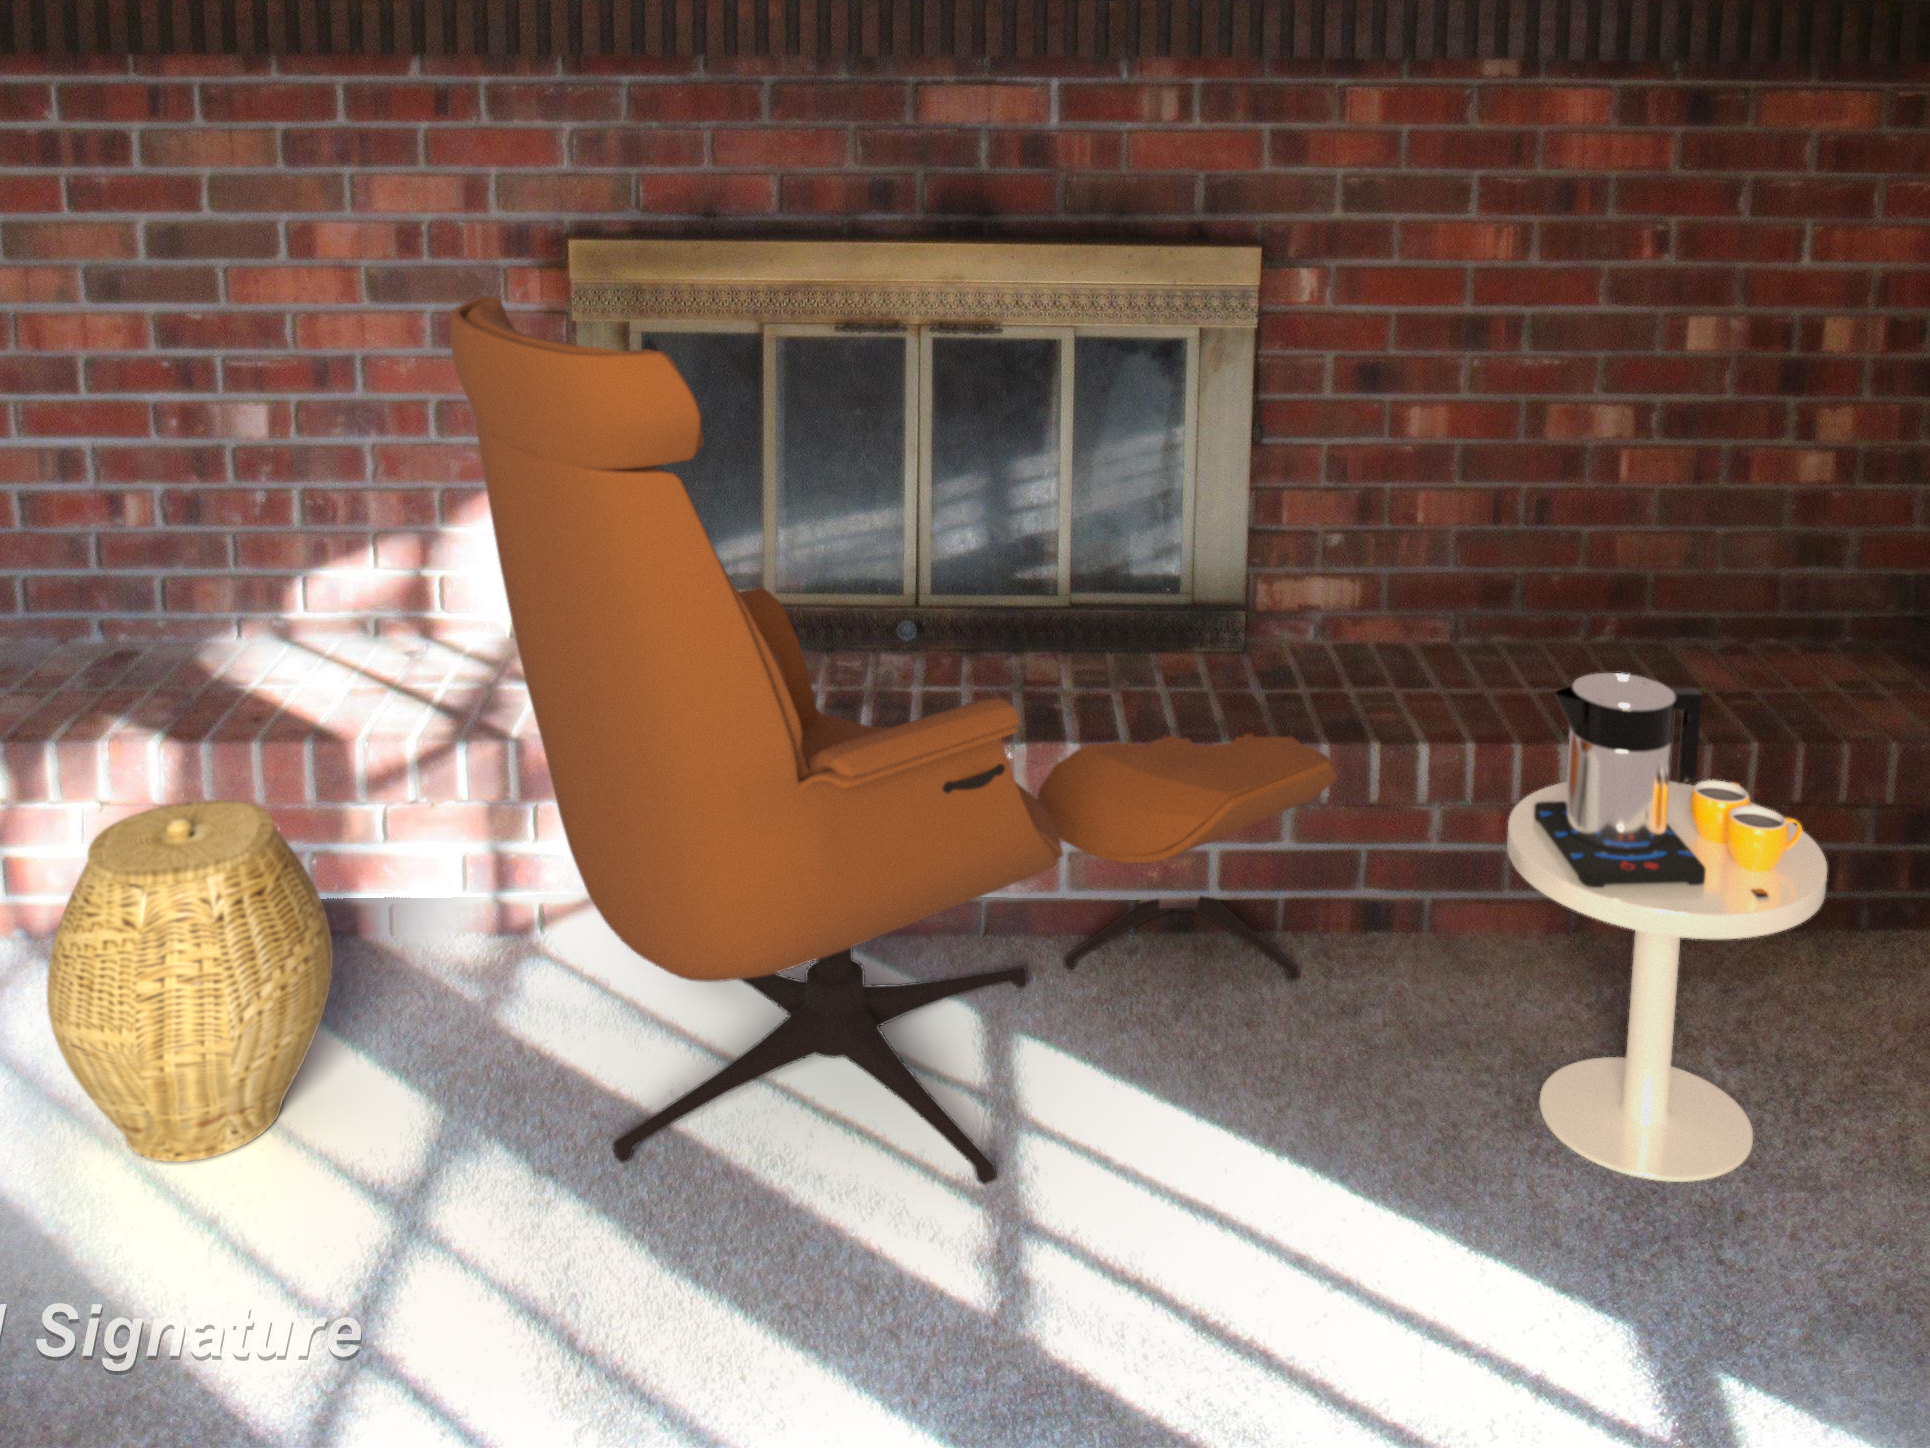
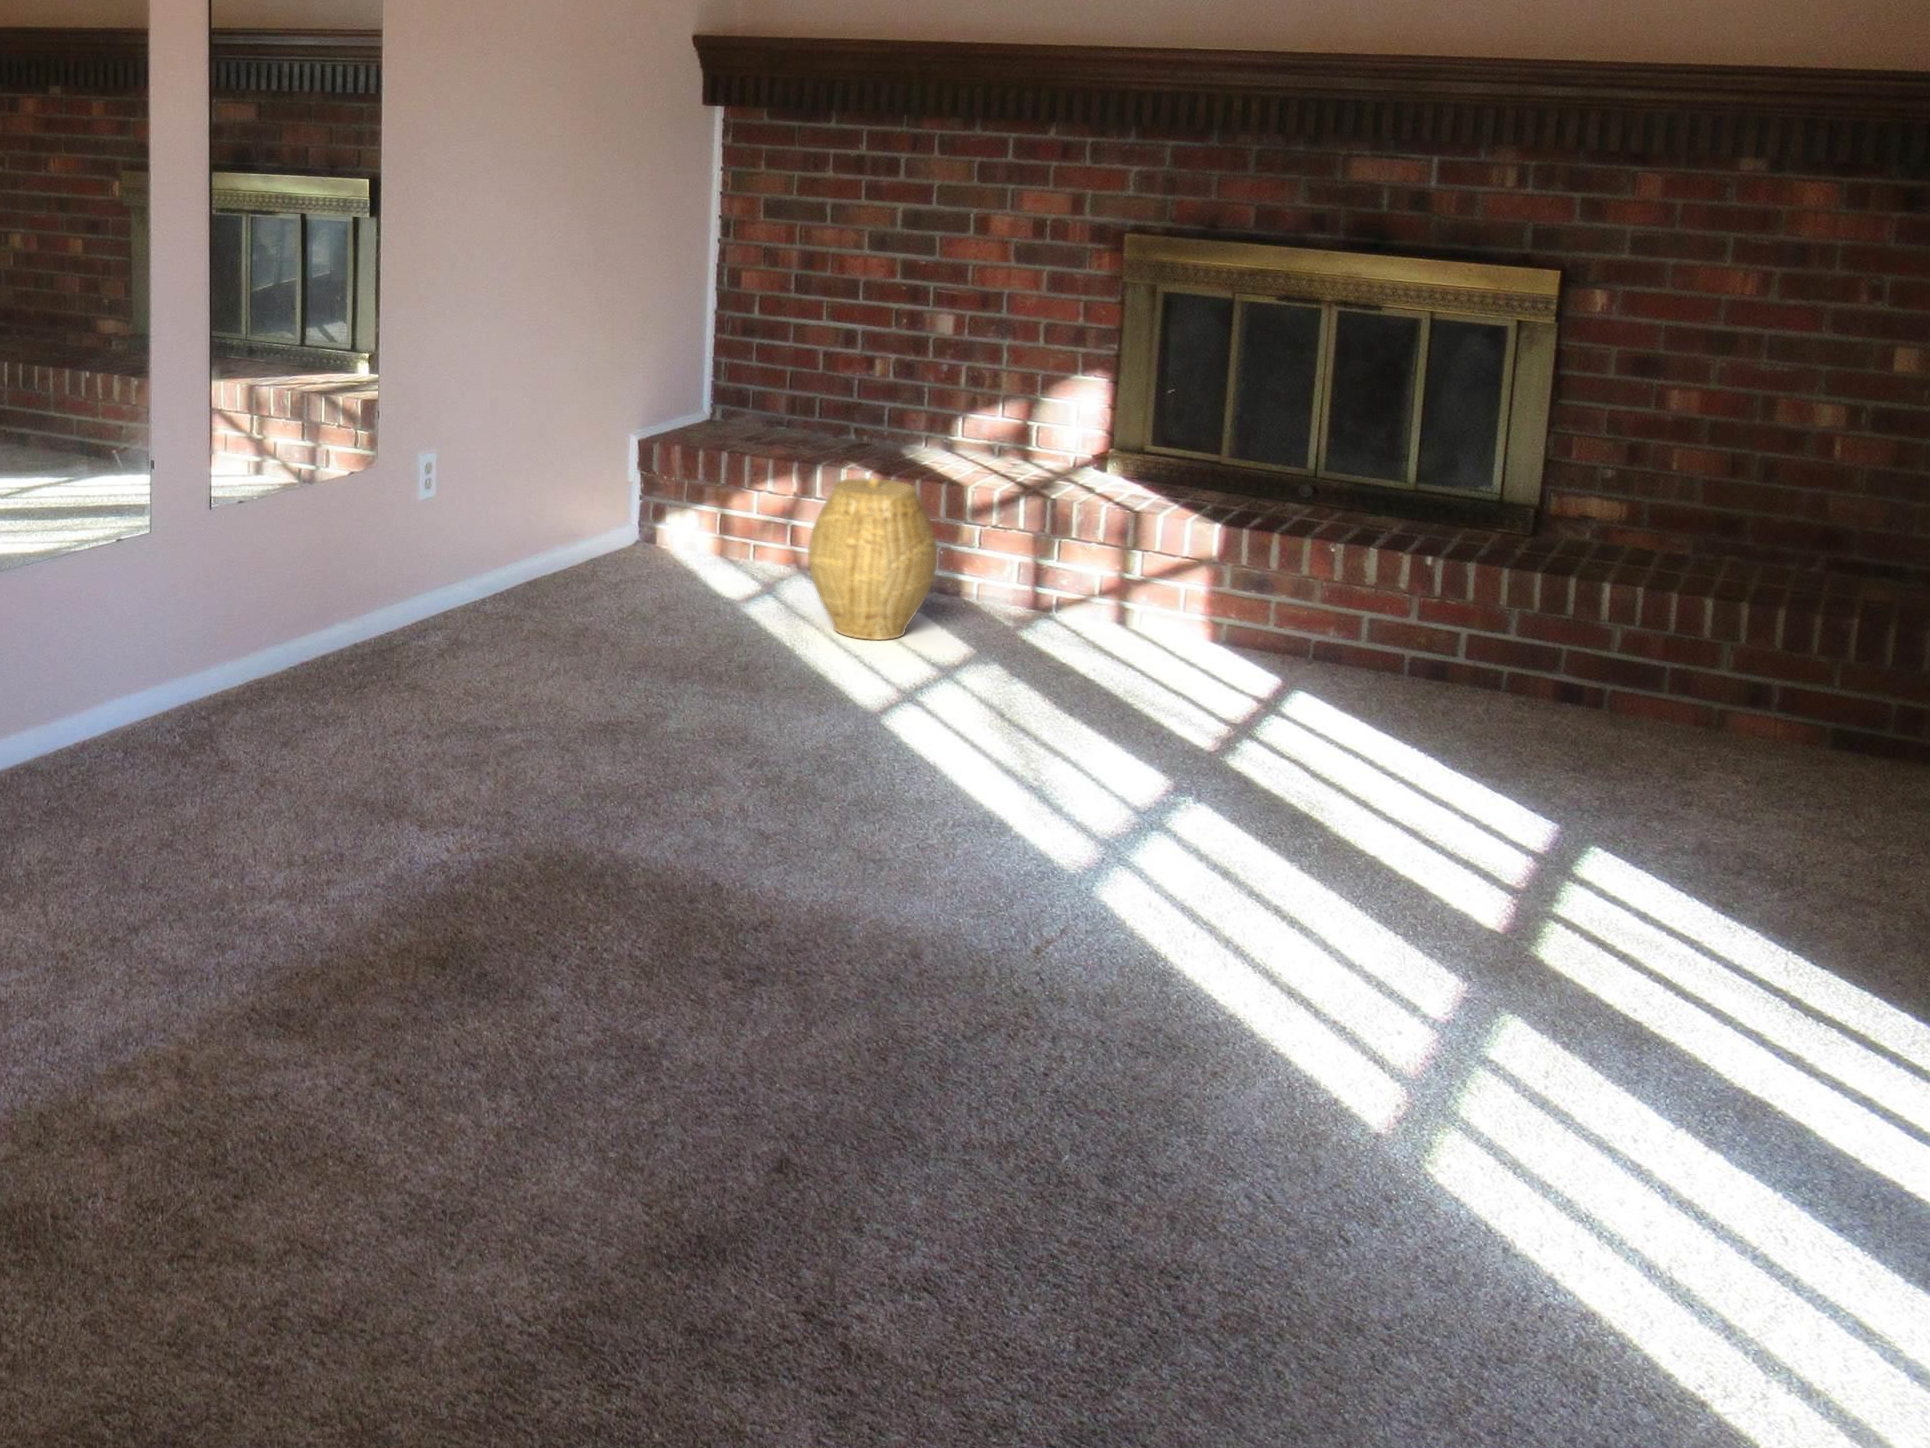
lounge chair: present [450,297,1339,1186] -> none [1020,239,1557,717]
side table: present [1507,673,1827,1182] -> none [1573,508,1778,805]

